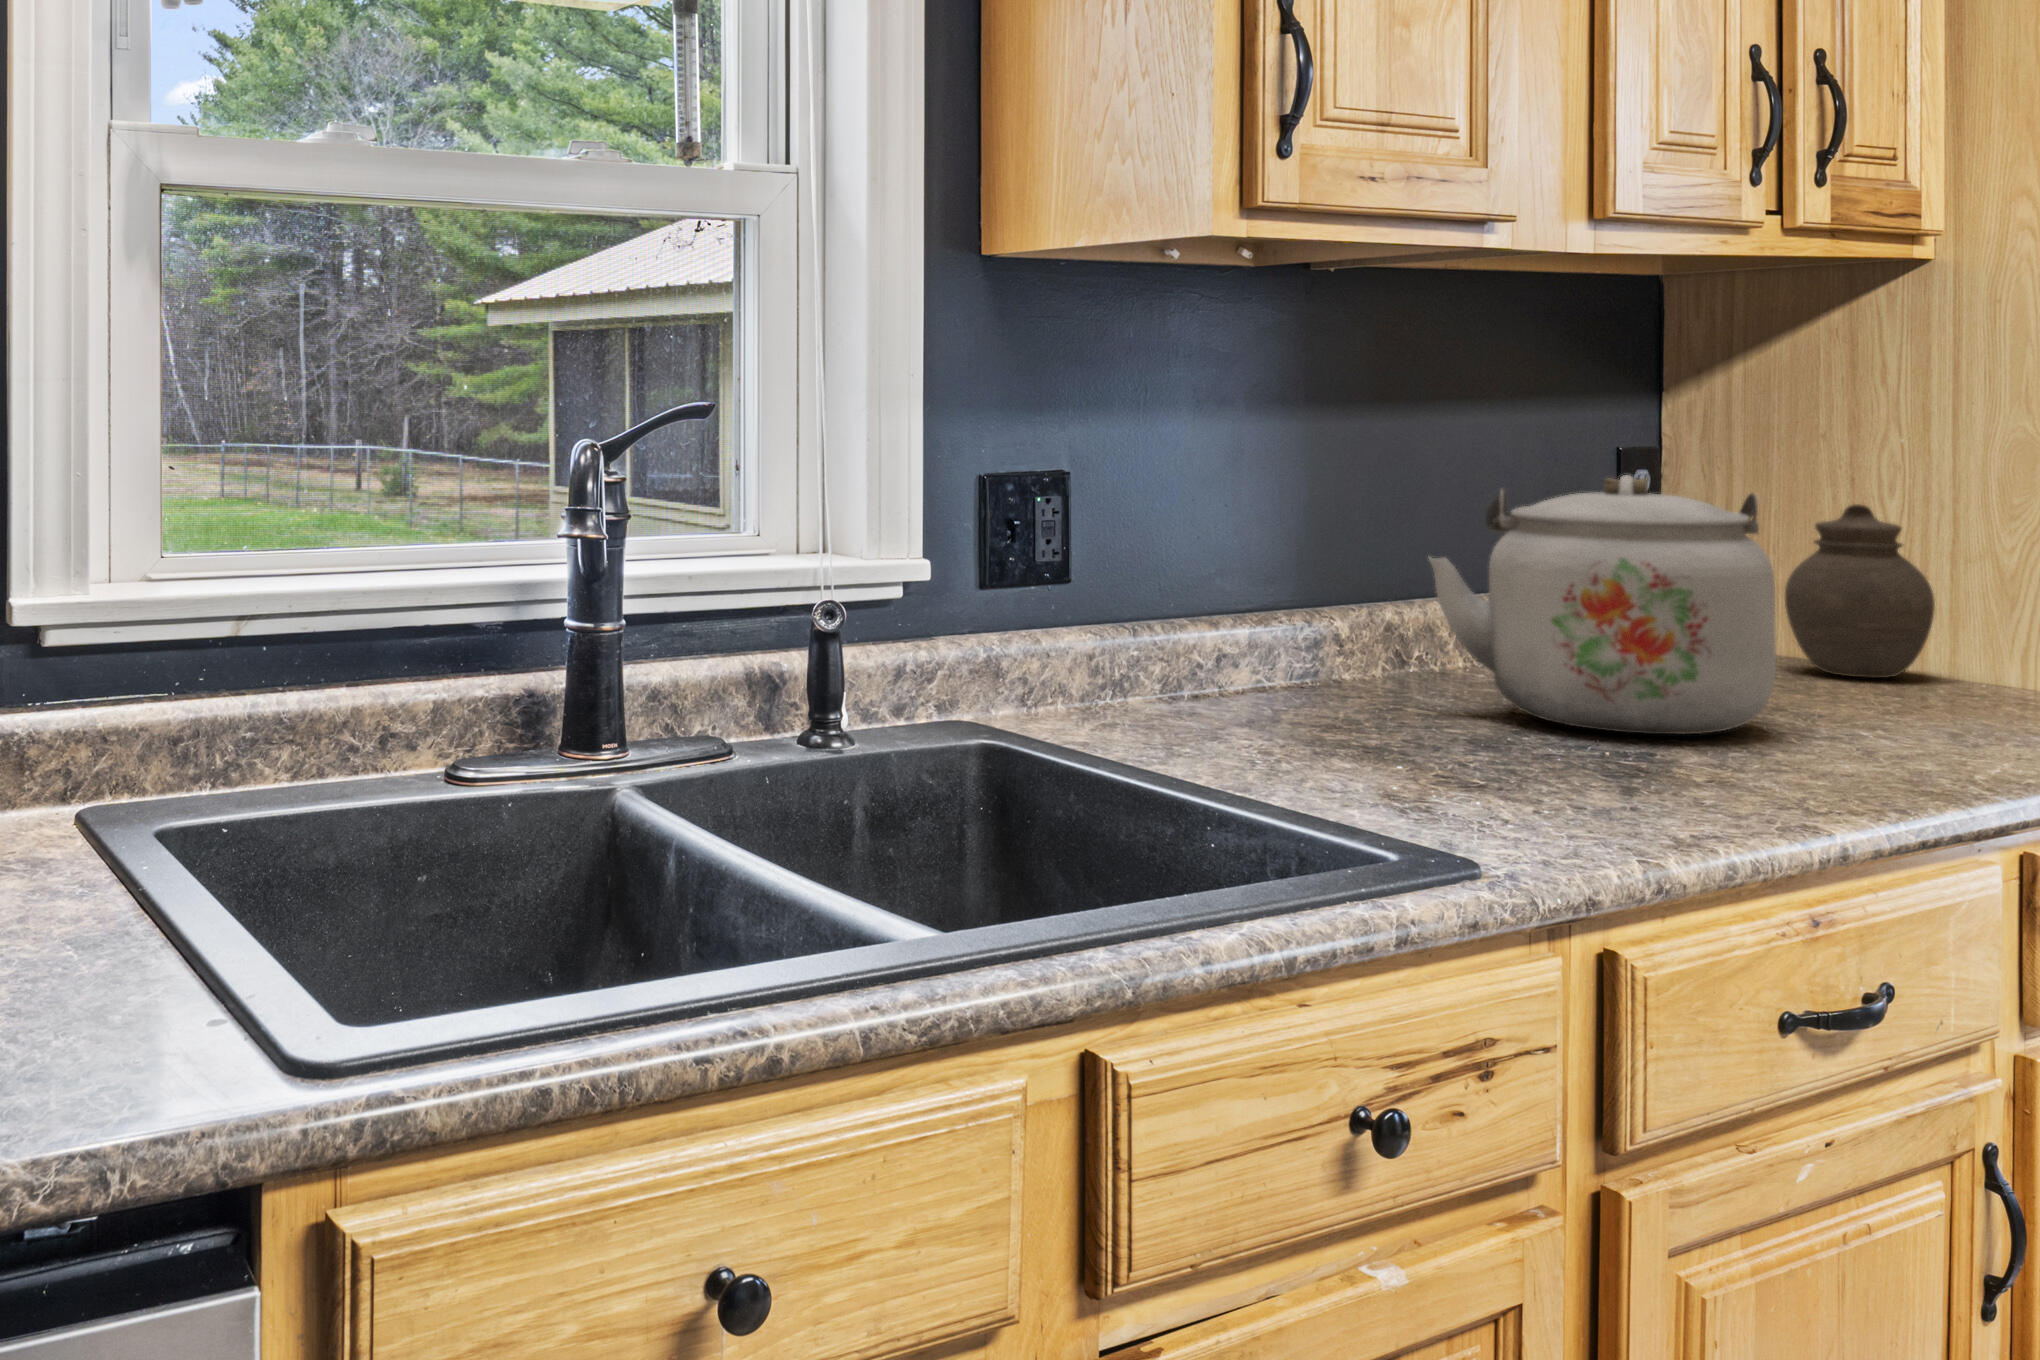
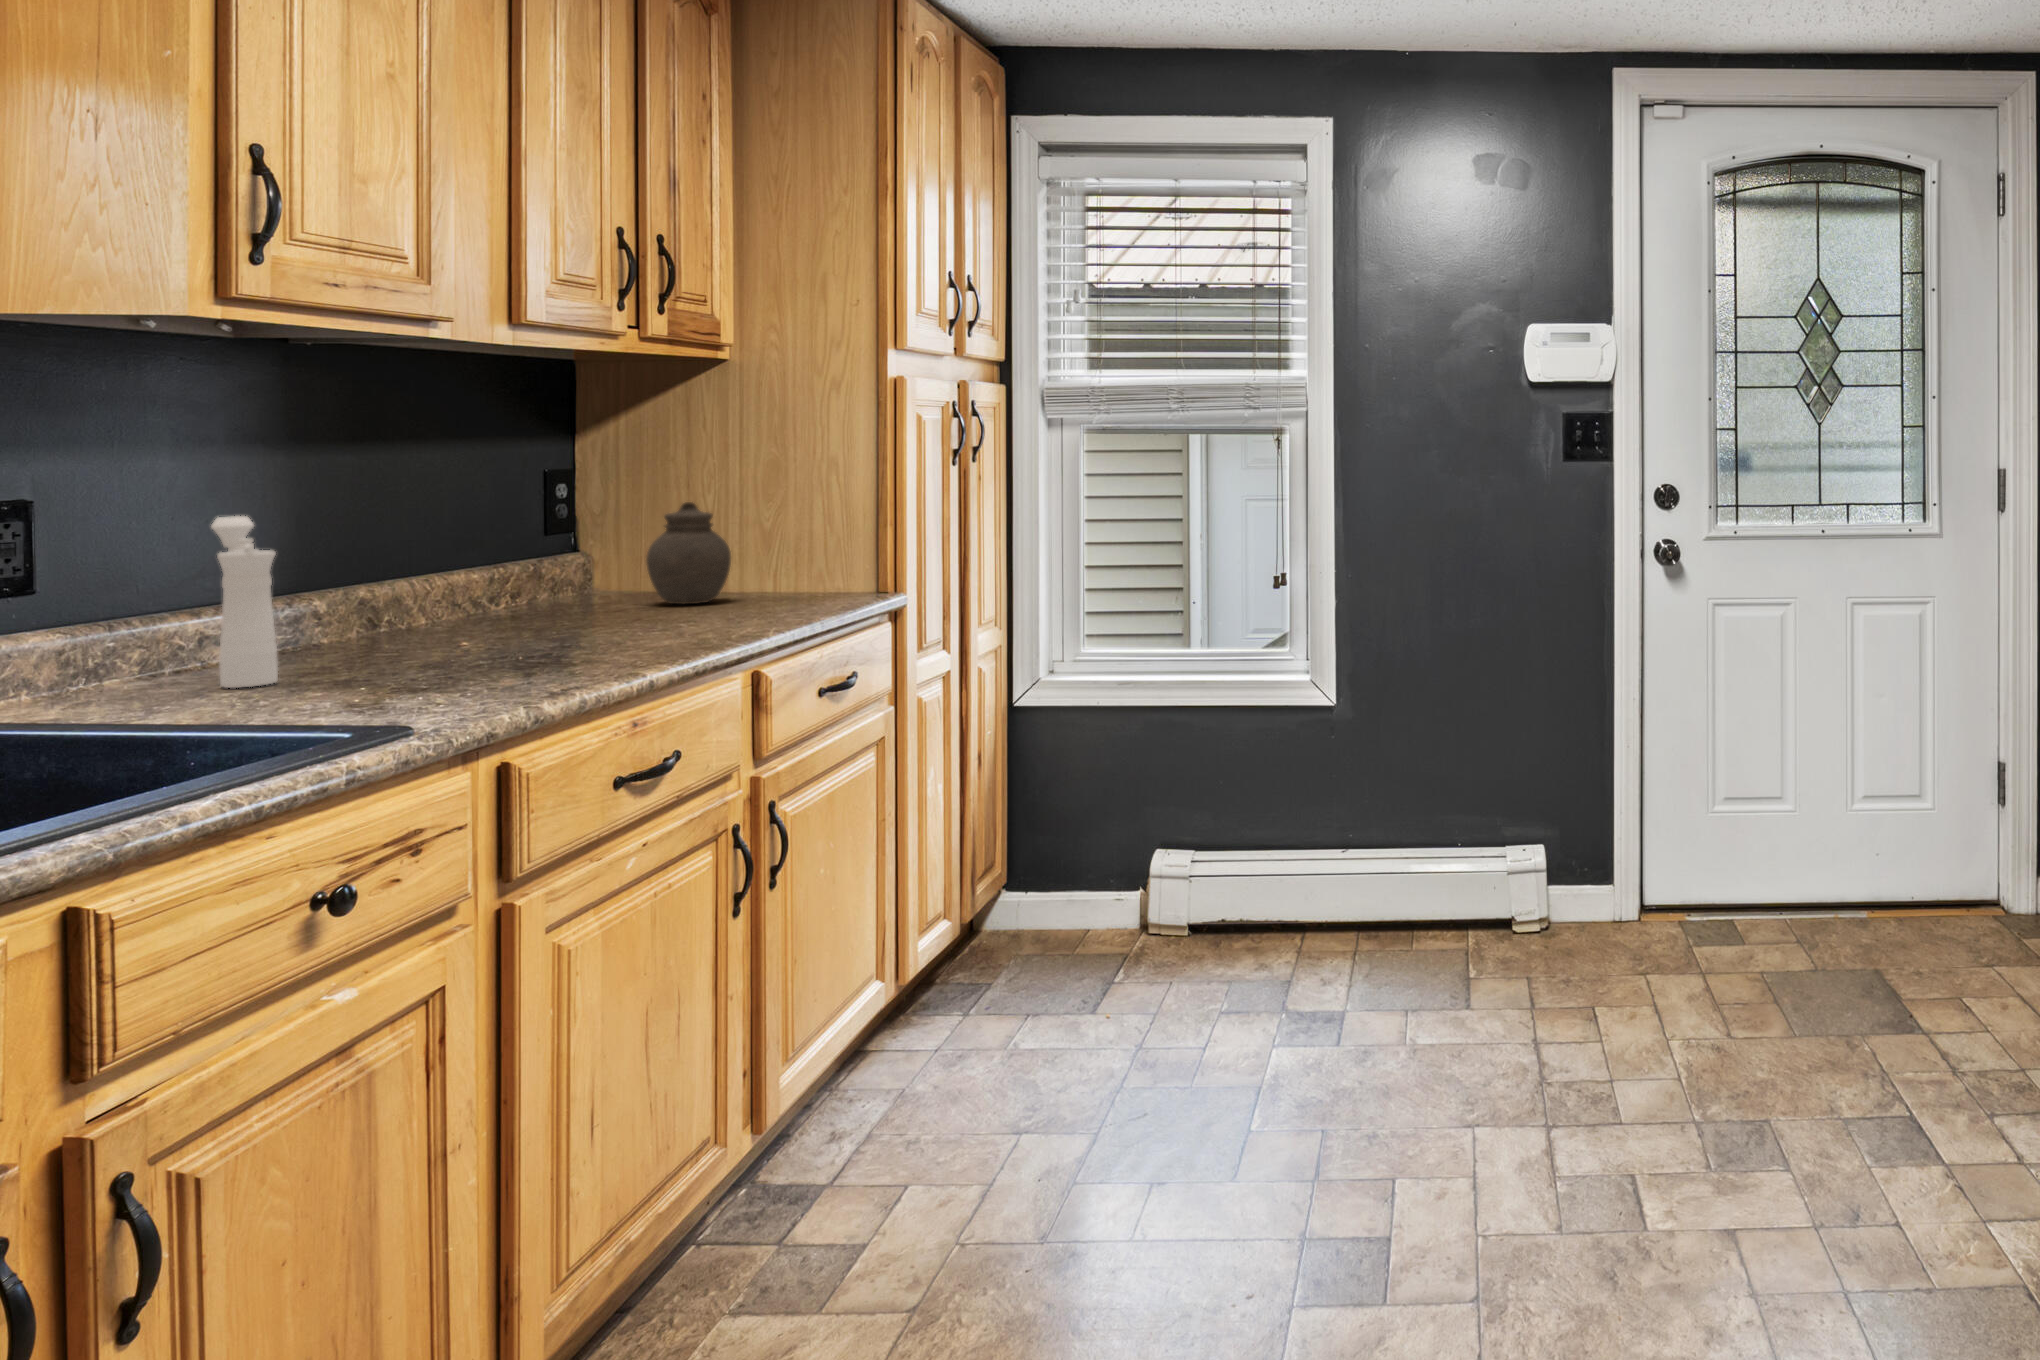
kettle: present [1429,475,1776,734] -> none [390,487,628,649]
pepper mill: none [1223,502,1295,741] -> present [211,516,278,688]

